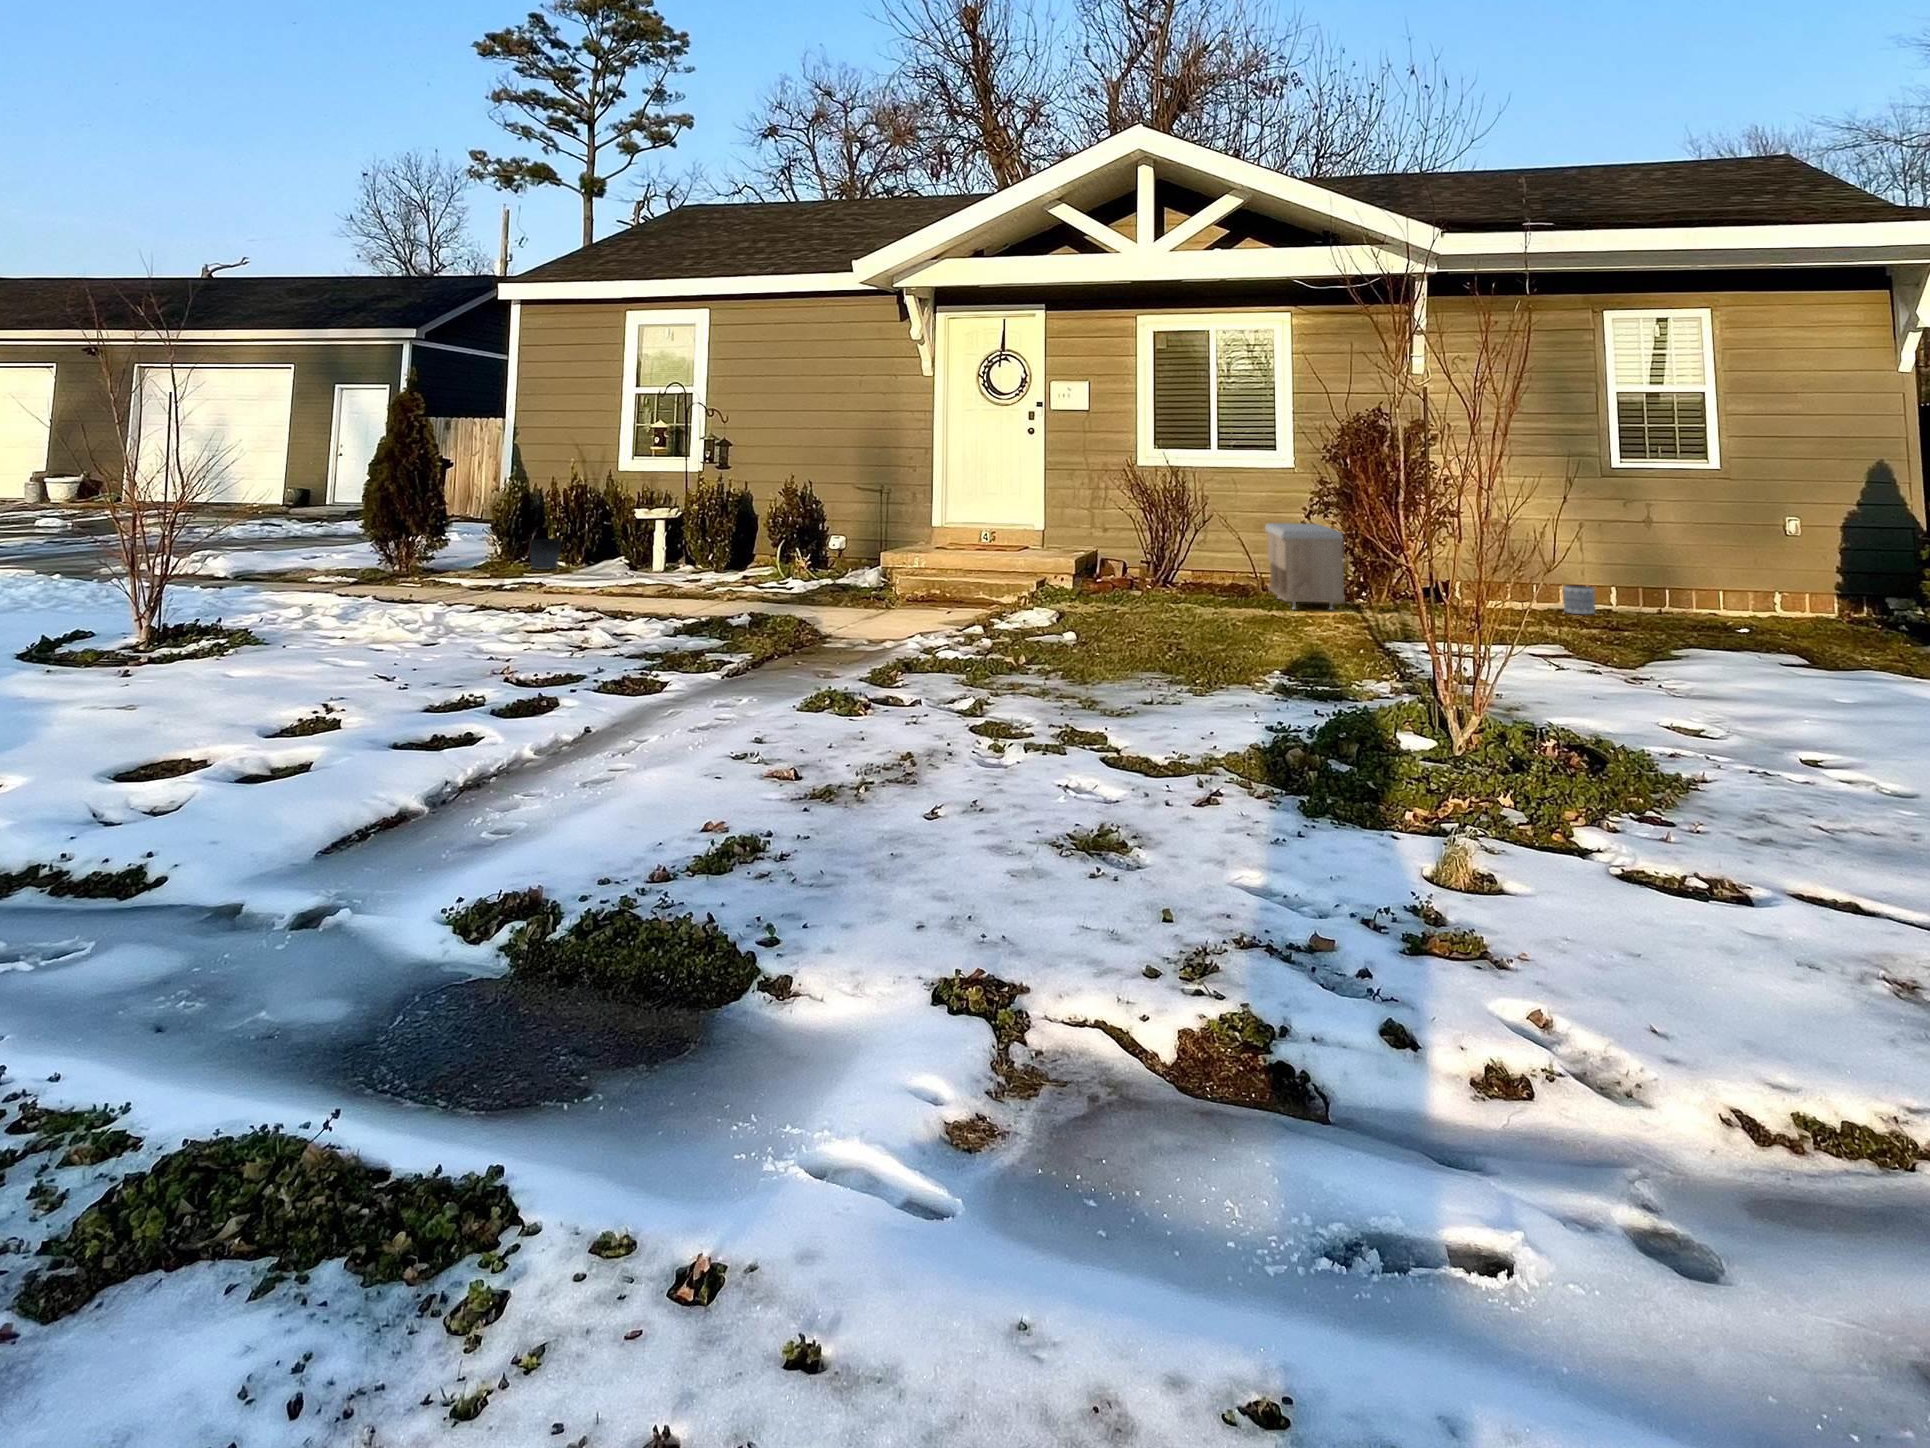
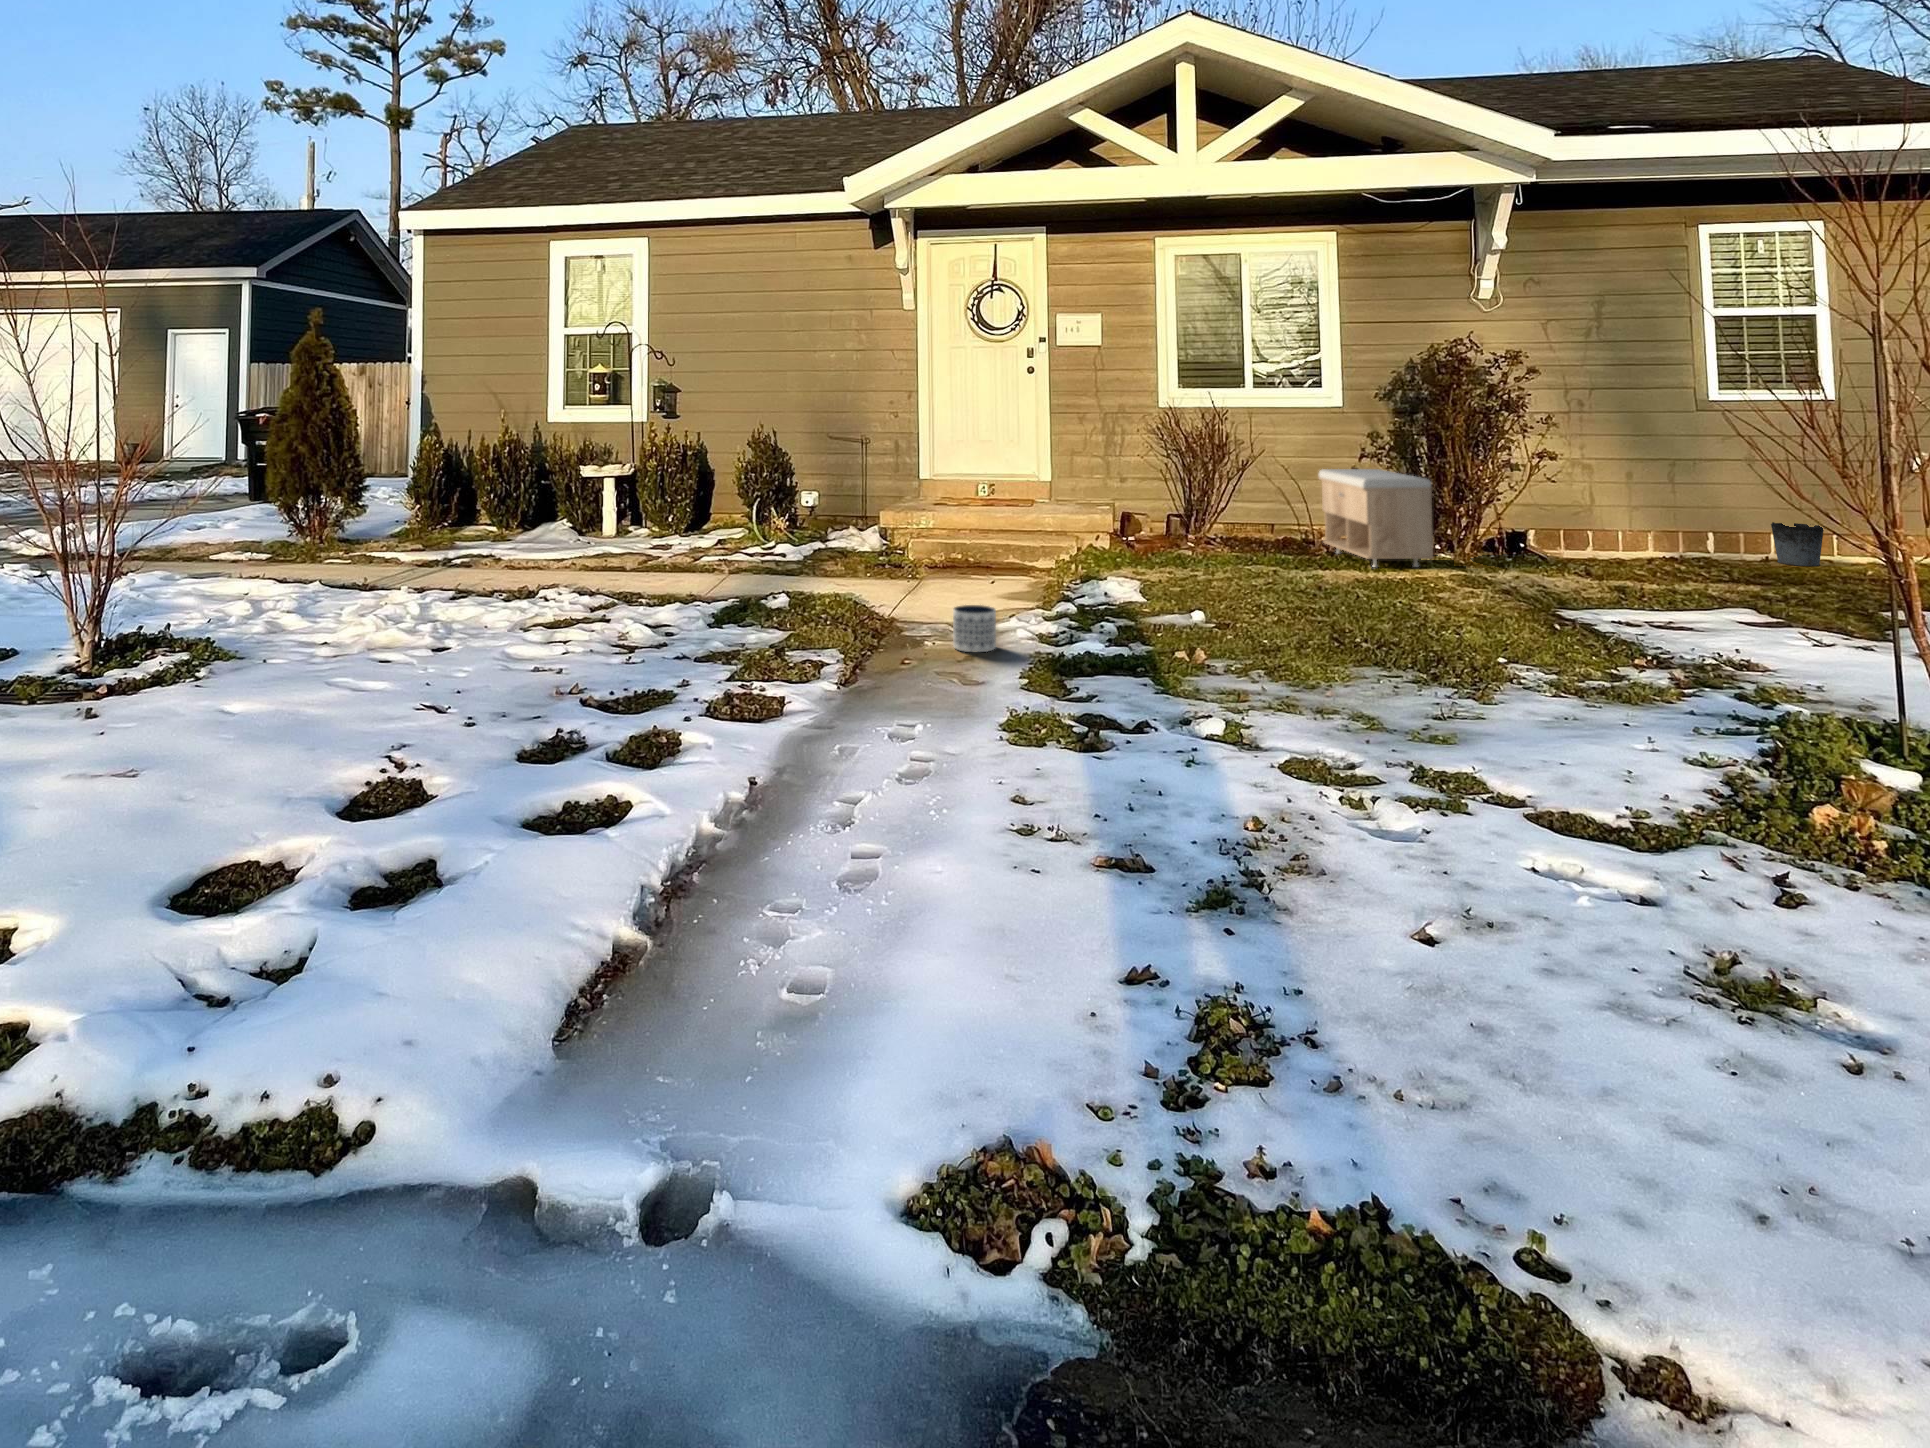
bucket: present [528,539,561,570] -> present [1771,522,1825,566]
planter: present [1564,585,1595,615] -> present [953,605,996,652]

